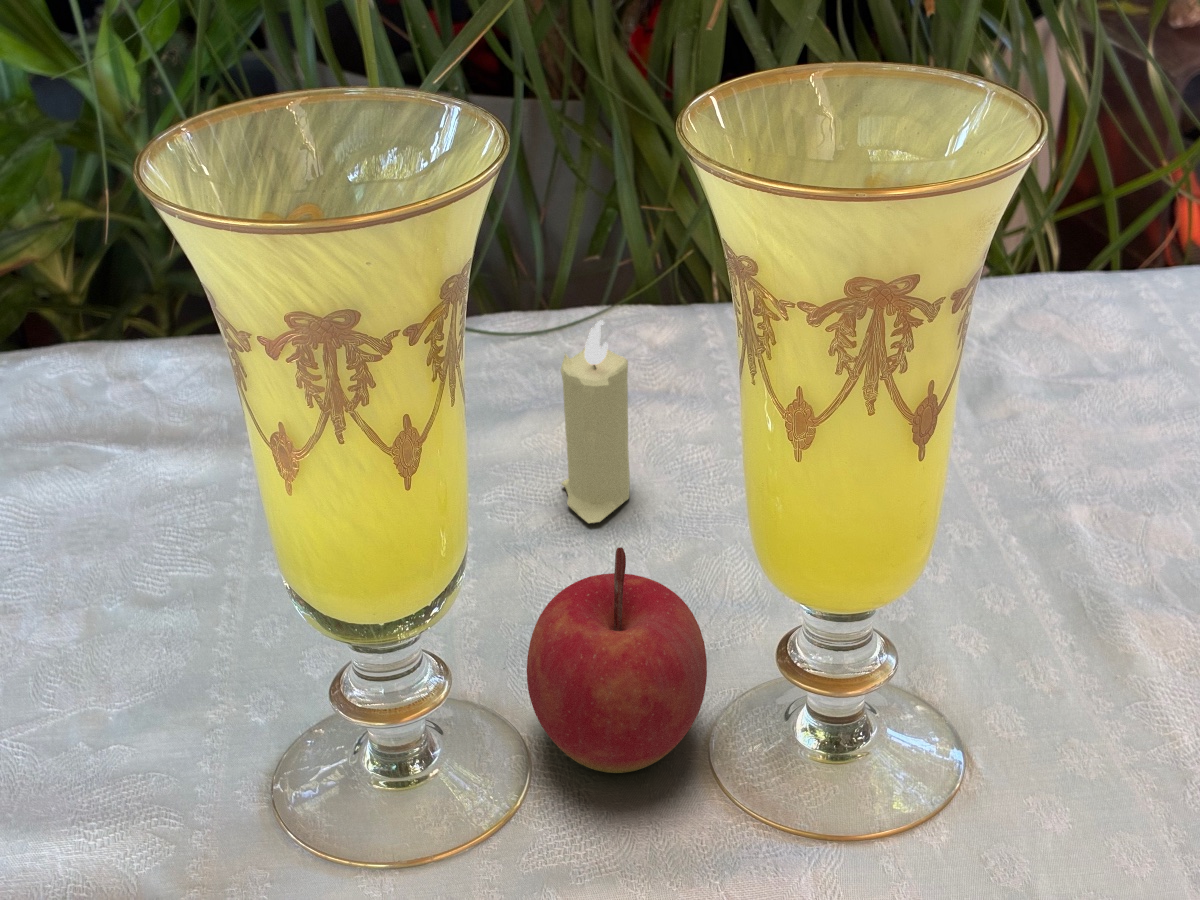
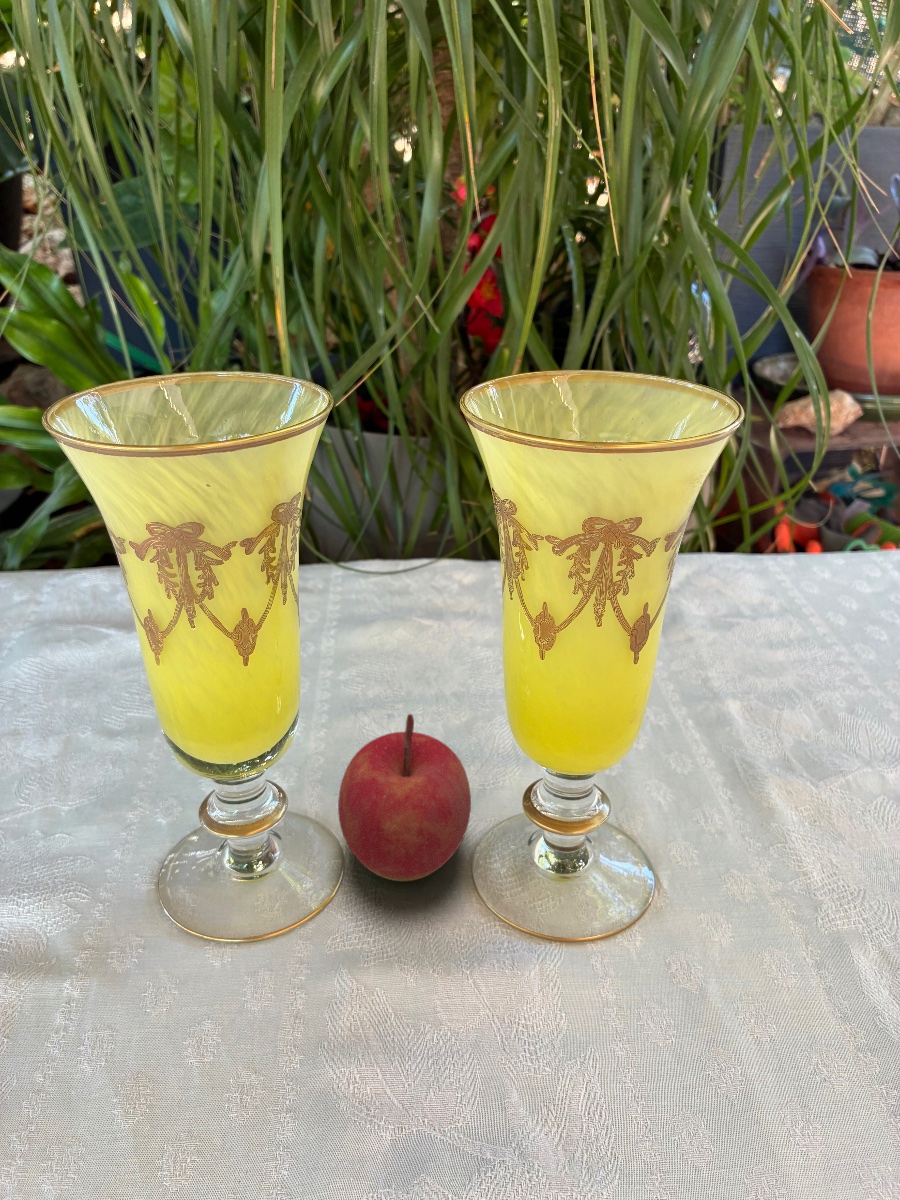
candle: present [561,321,630,523] -> none [386,553,433,691]

